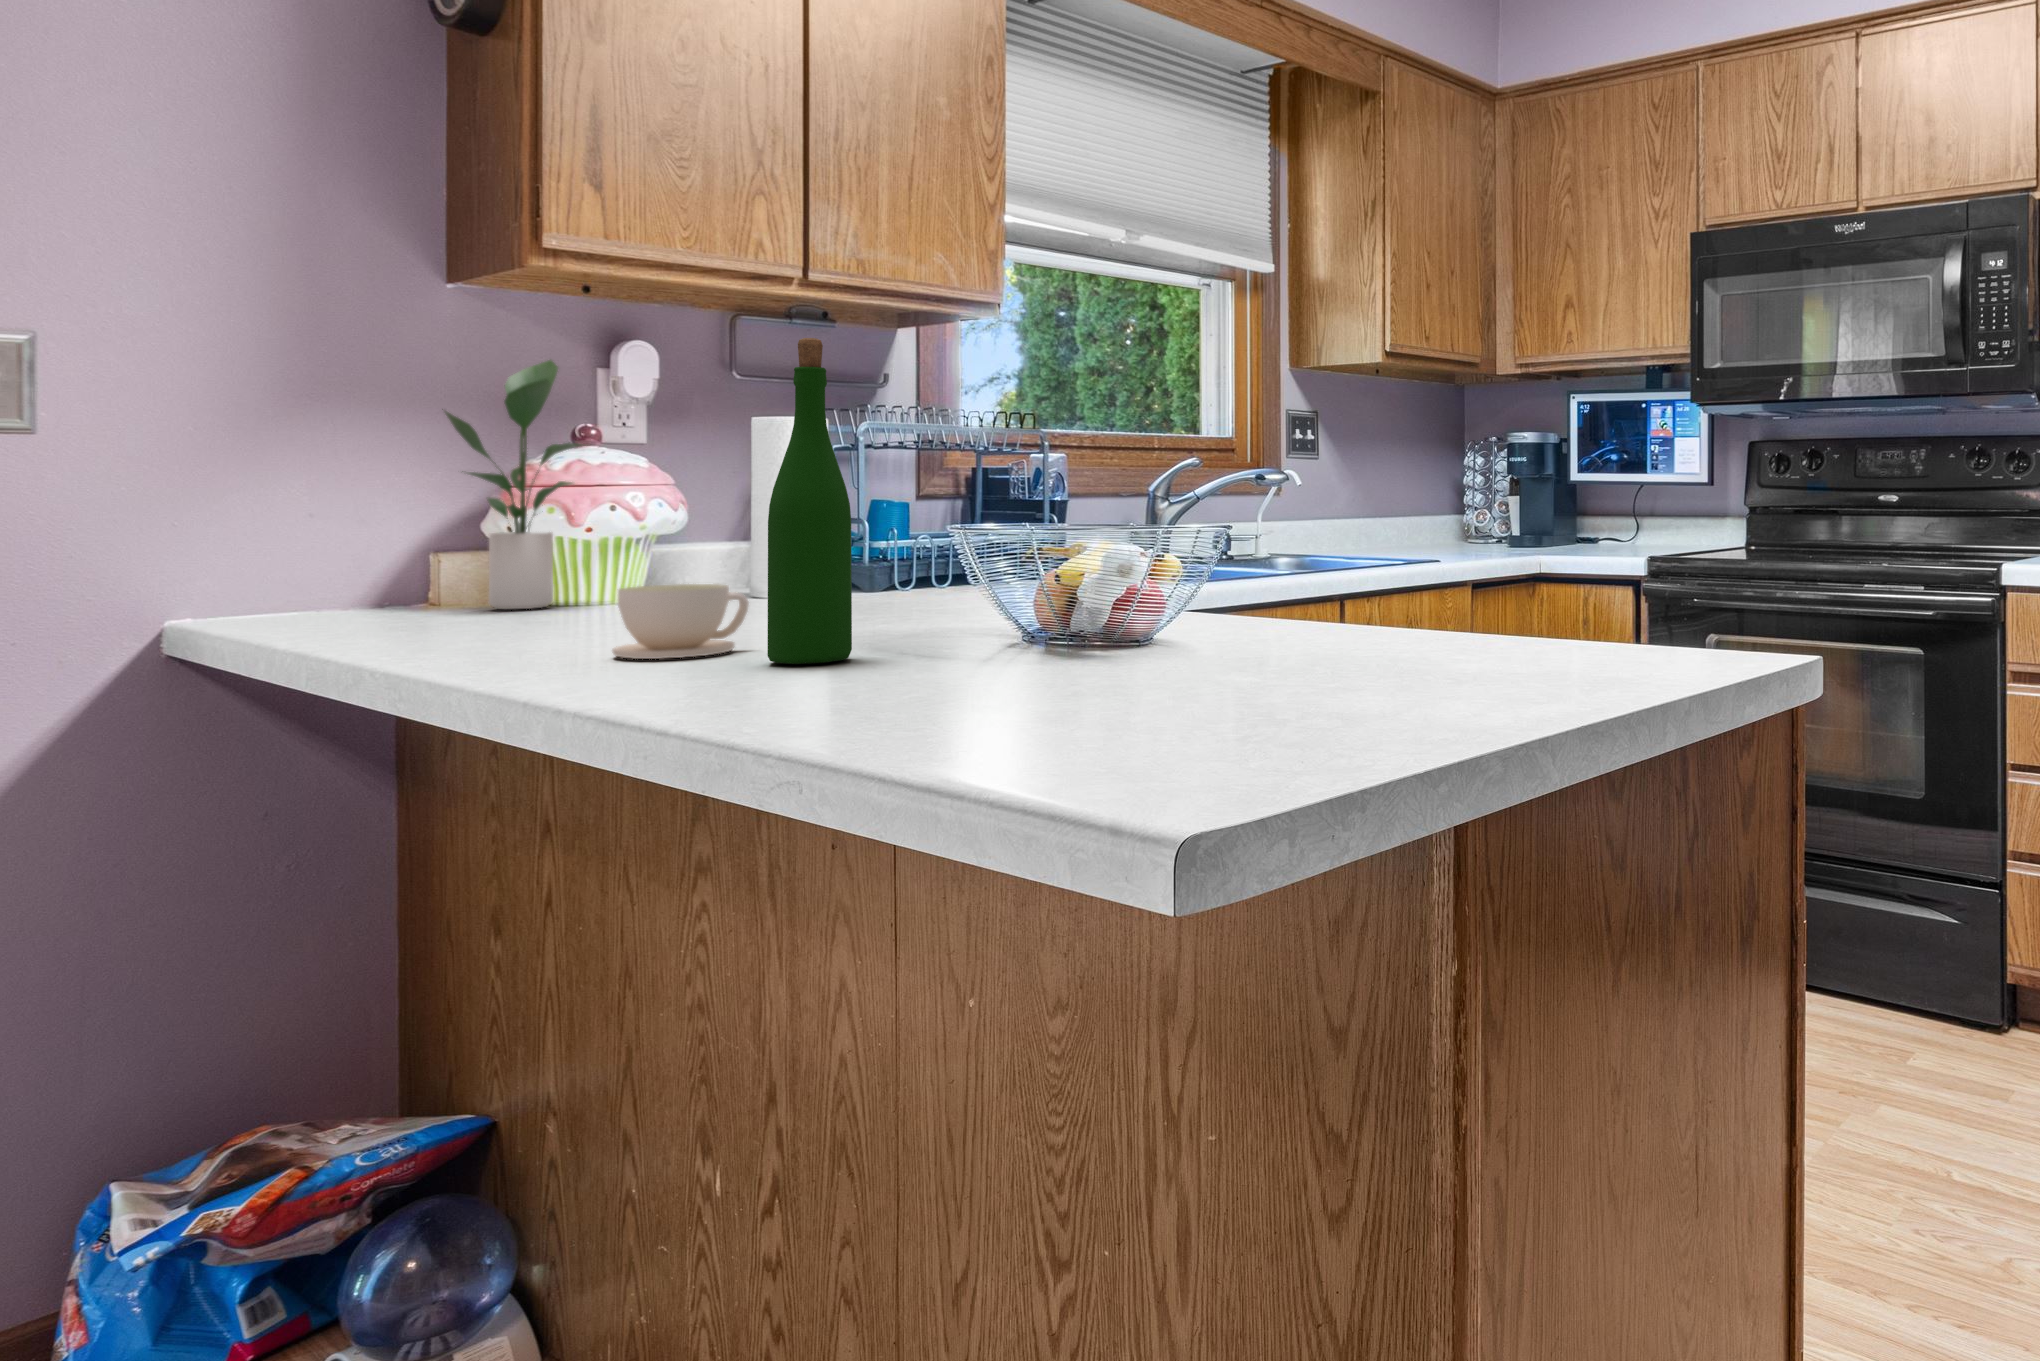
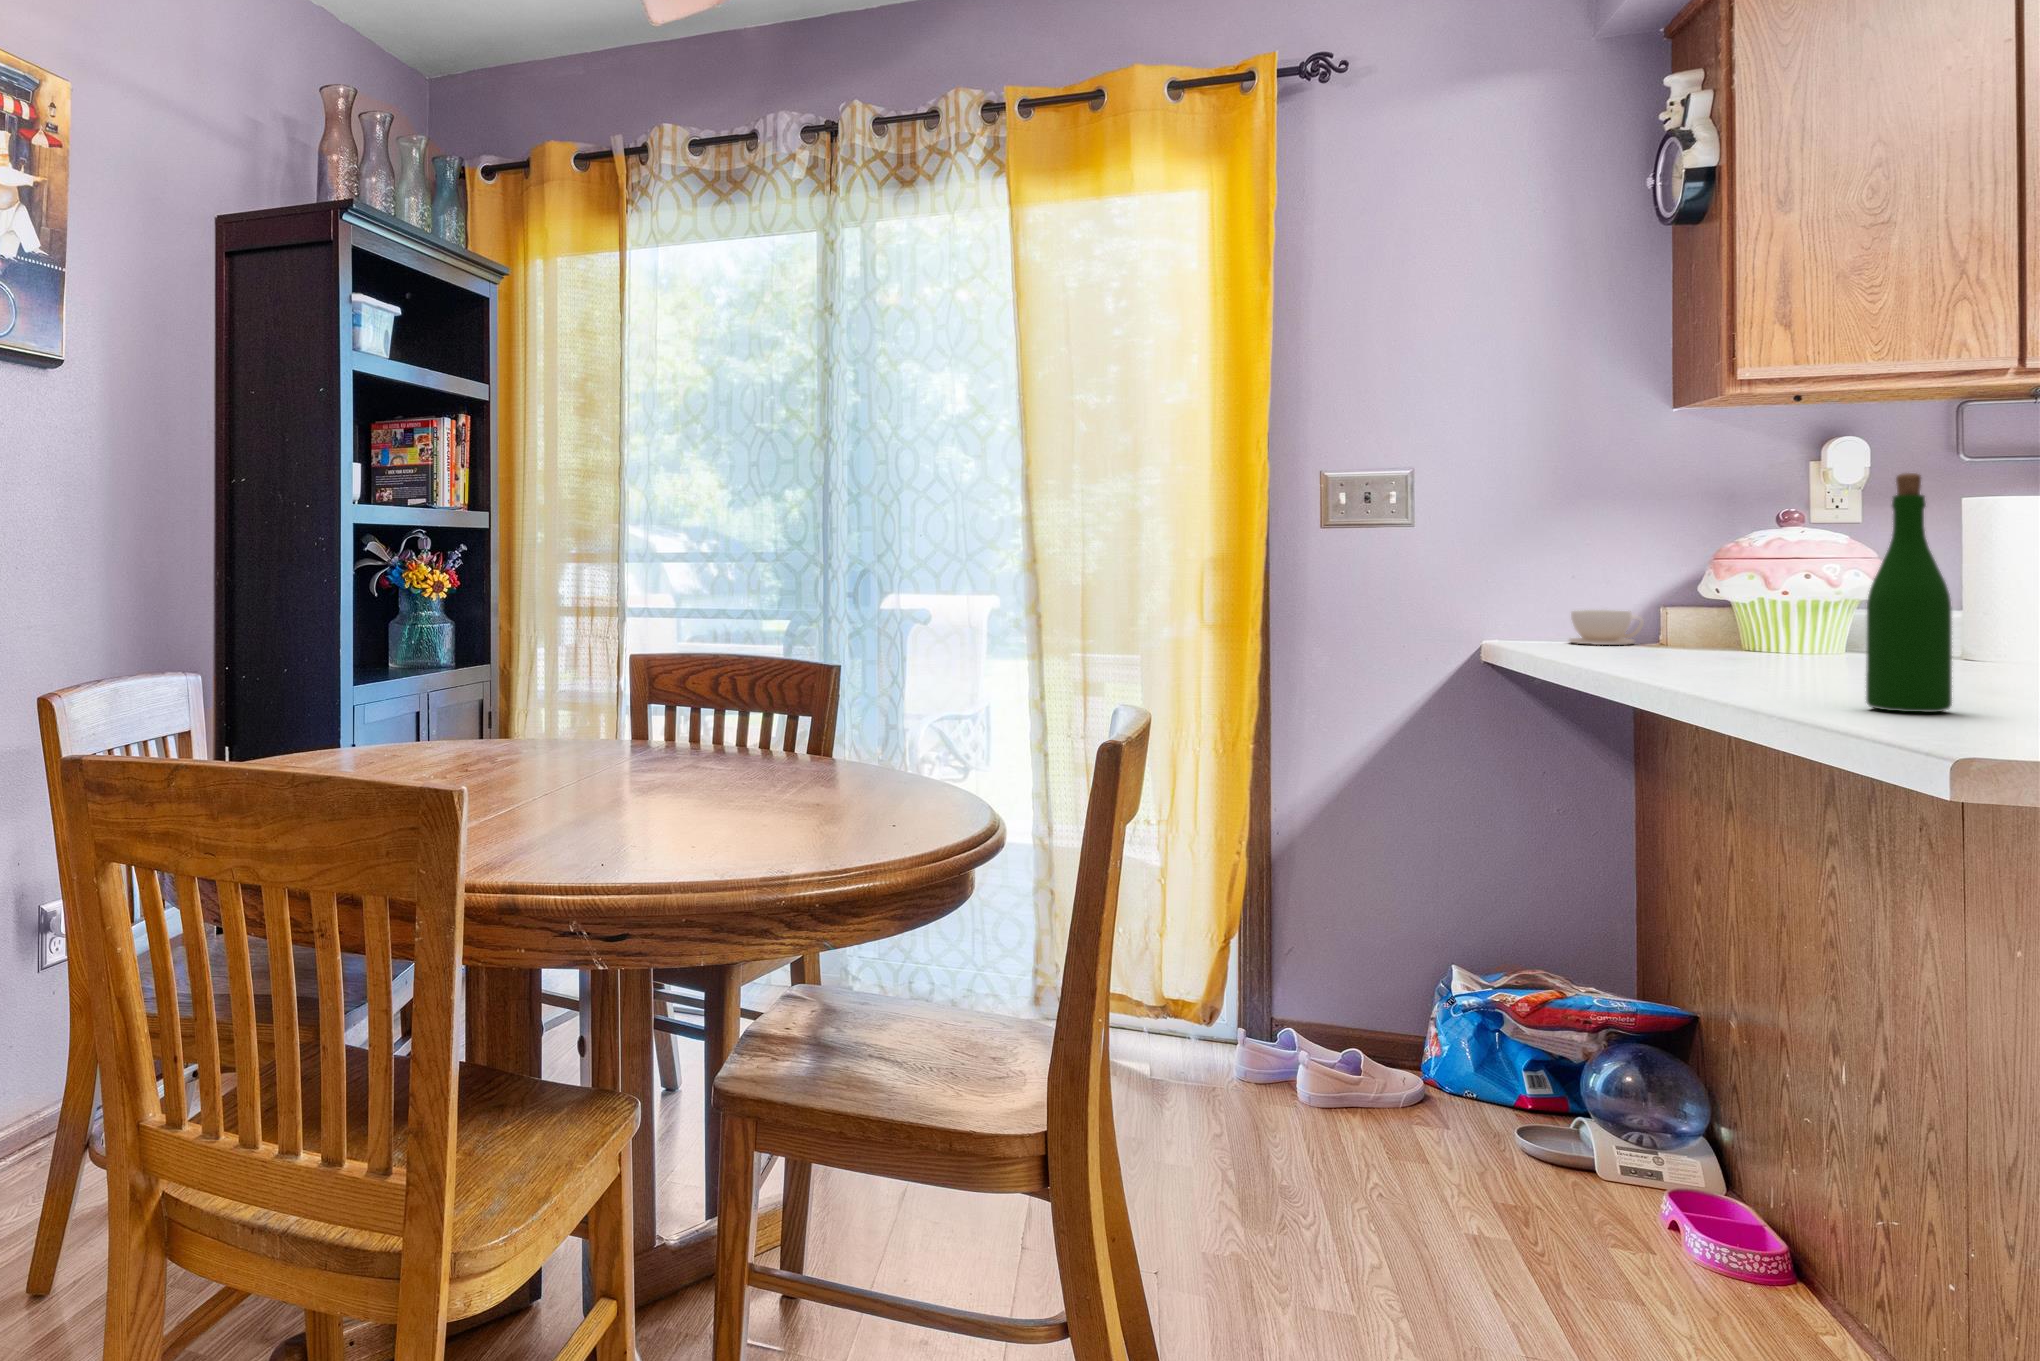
potted plant: present [442,360,583,609] -> none [1661,463,1791,654]
coffee cup: present [613,584,749,659] -> present [1569,610,1644,645]

